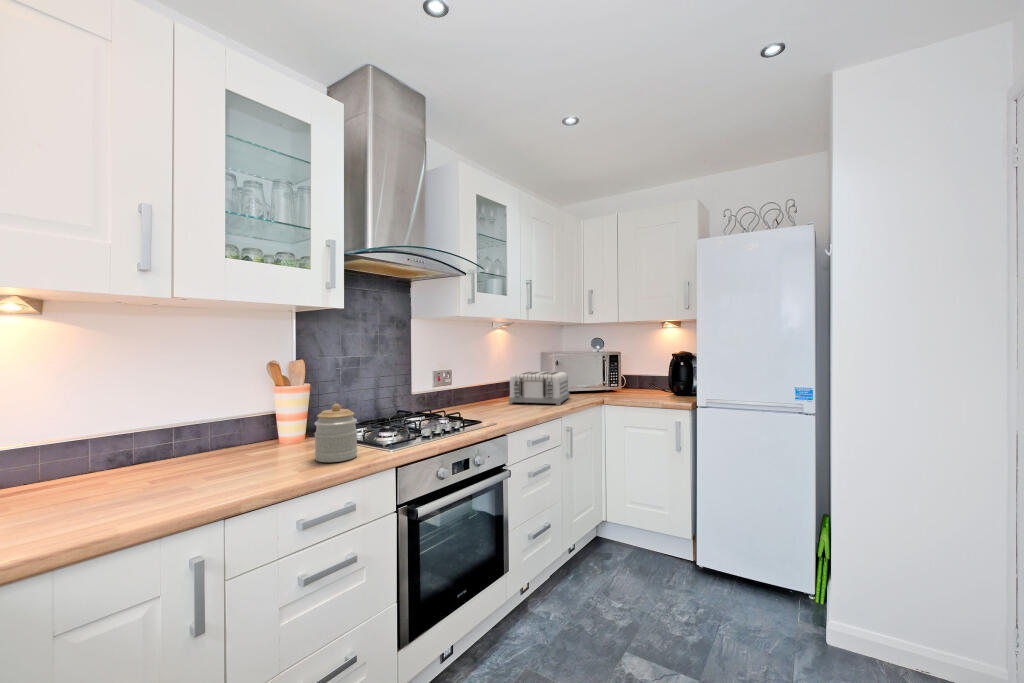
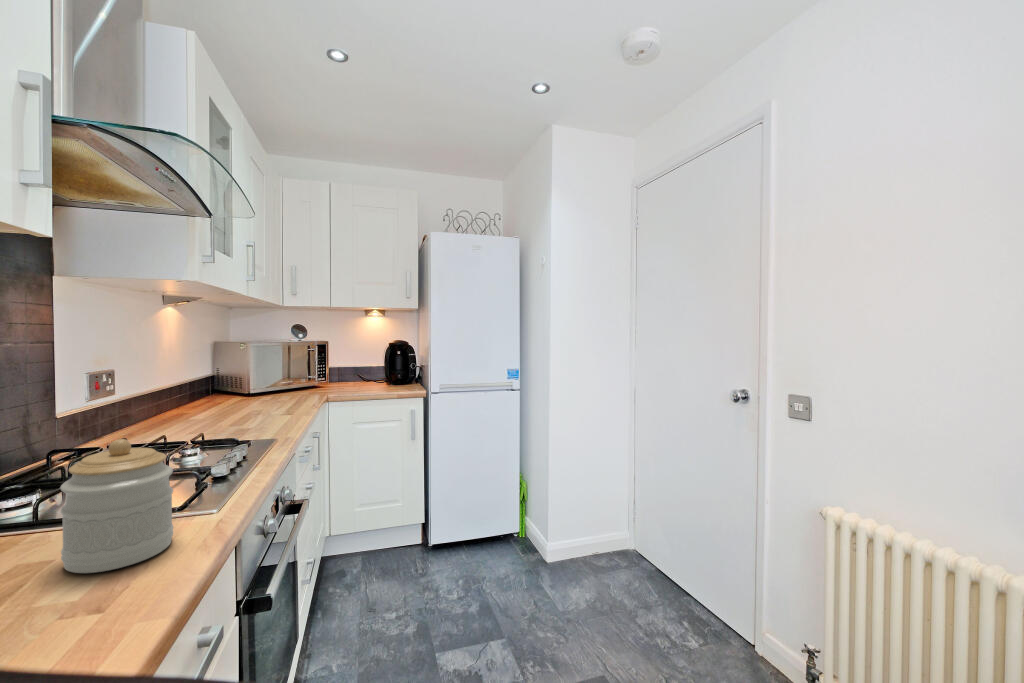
toaster: present [509,371,570,405] -> none [218,366,303,414]

